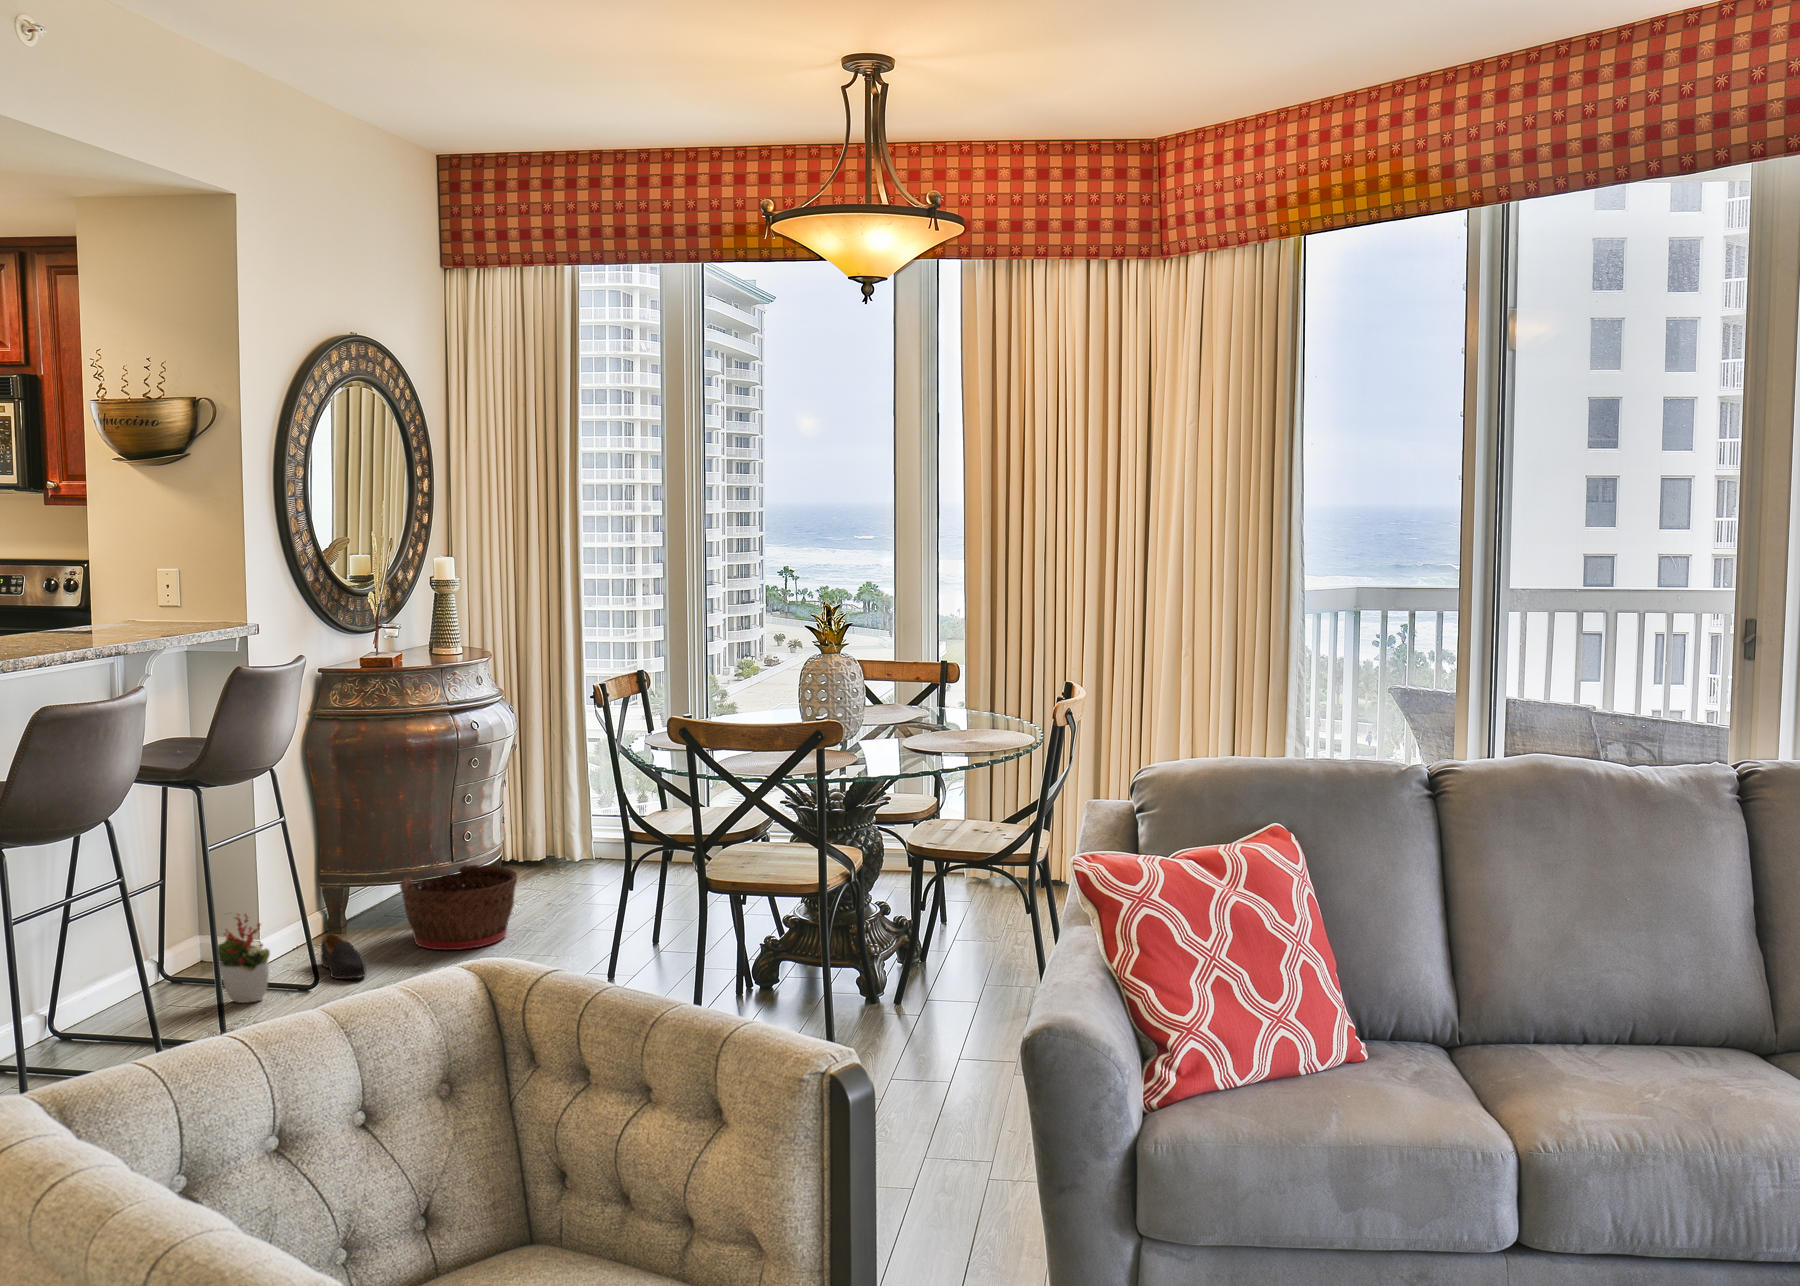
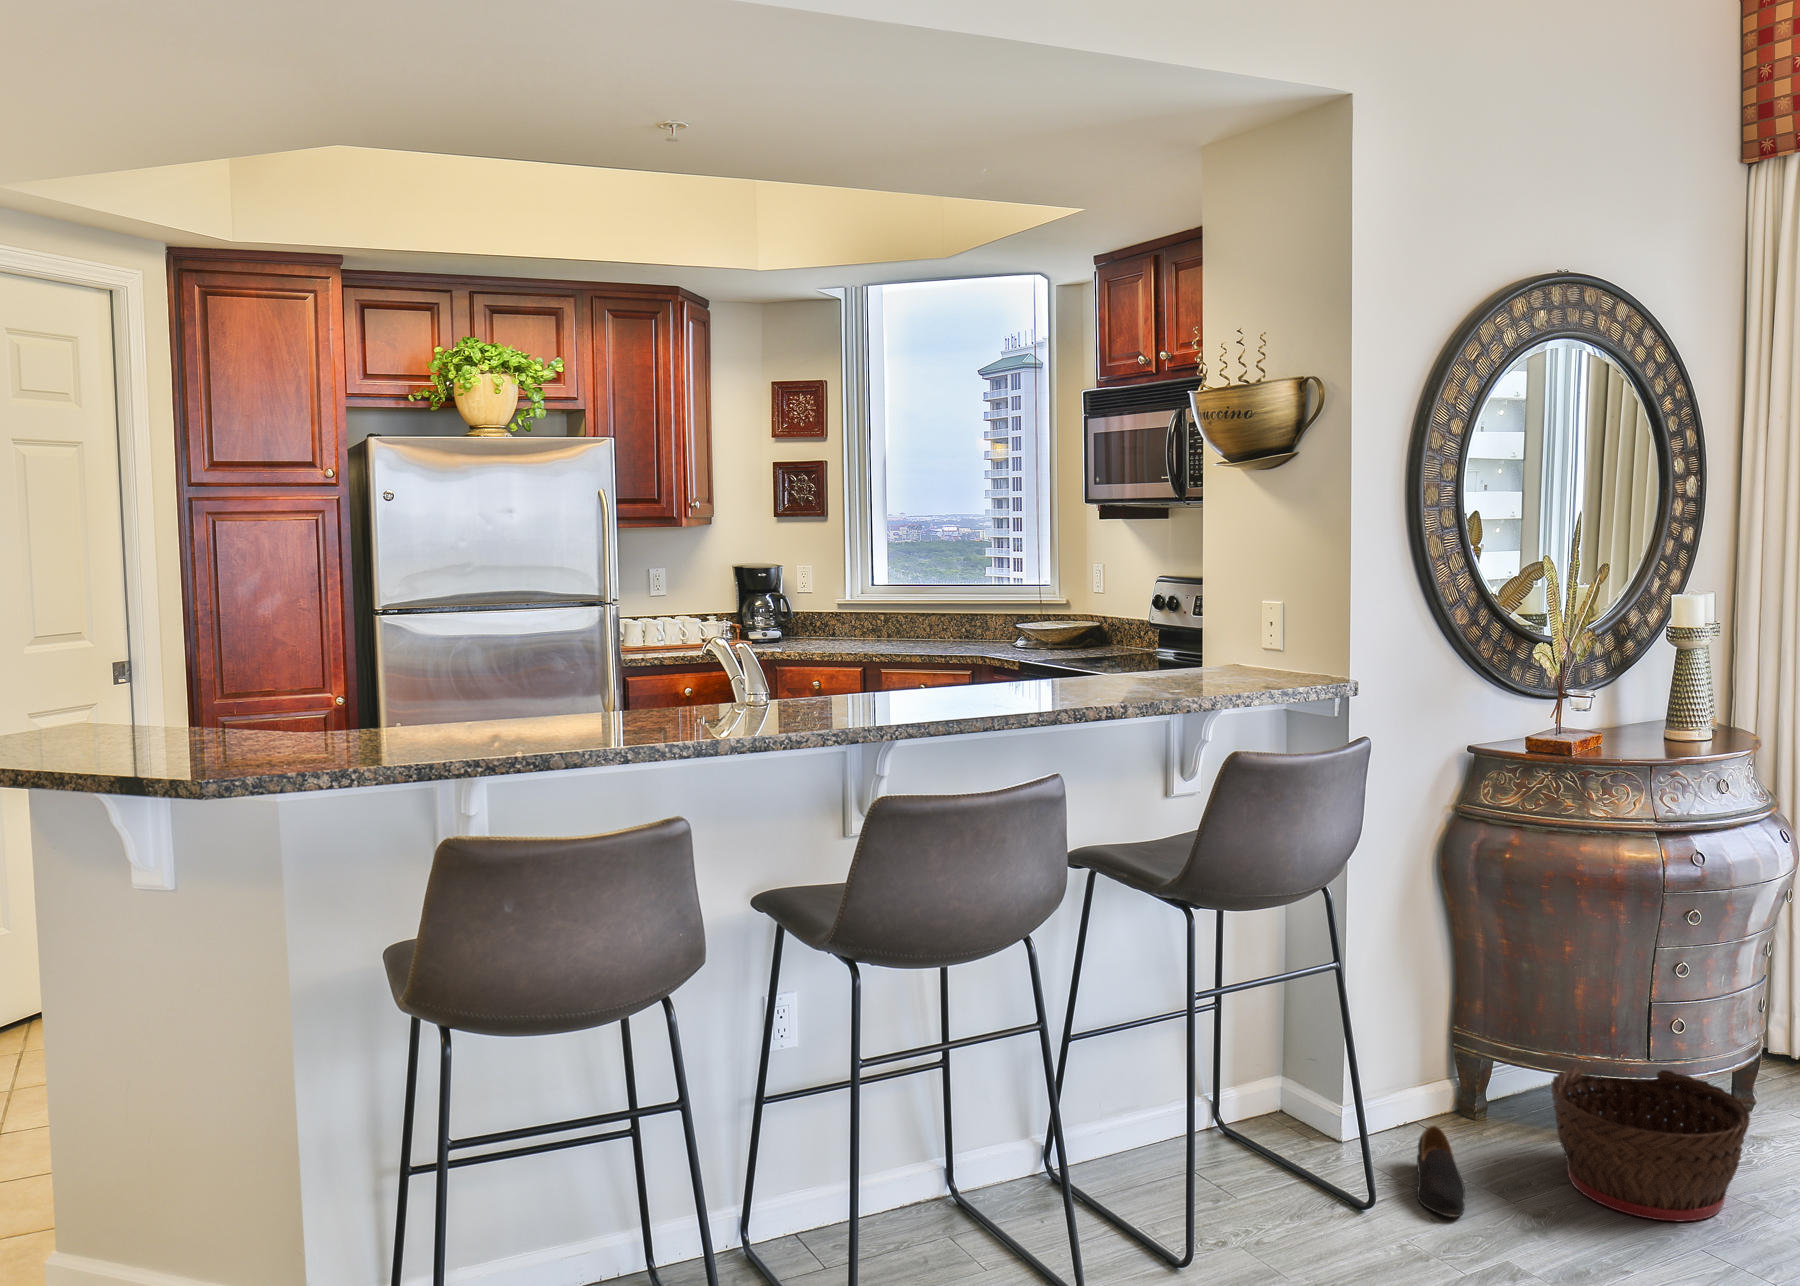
decorative plant: present [218,914,270,1003] -> none [1251,1076,1319,1206]

